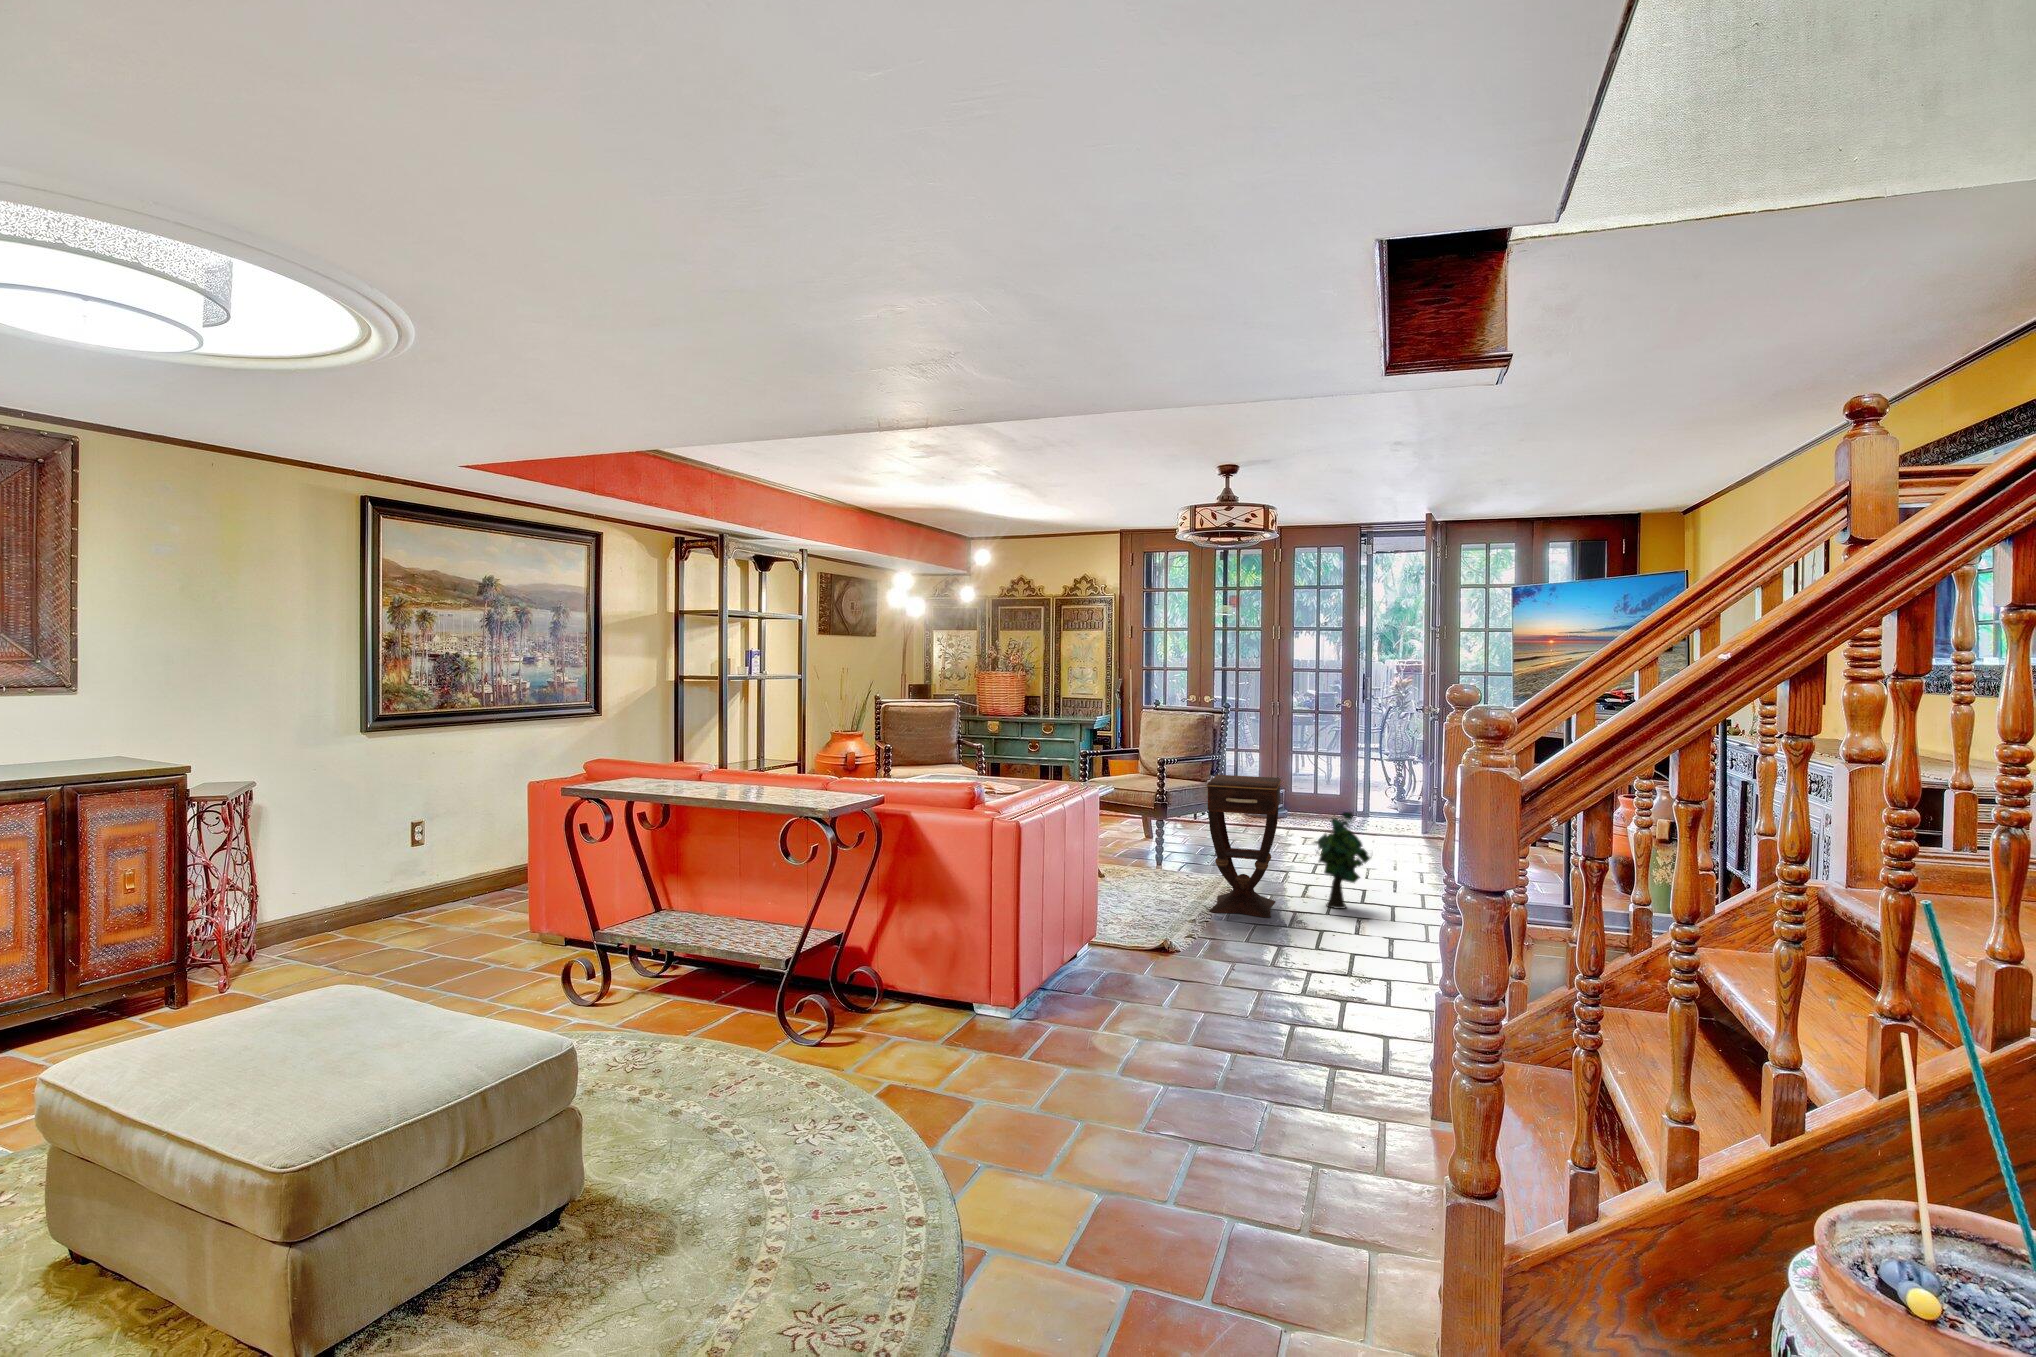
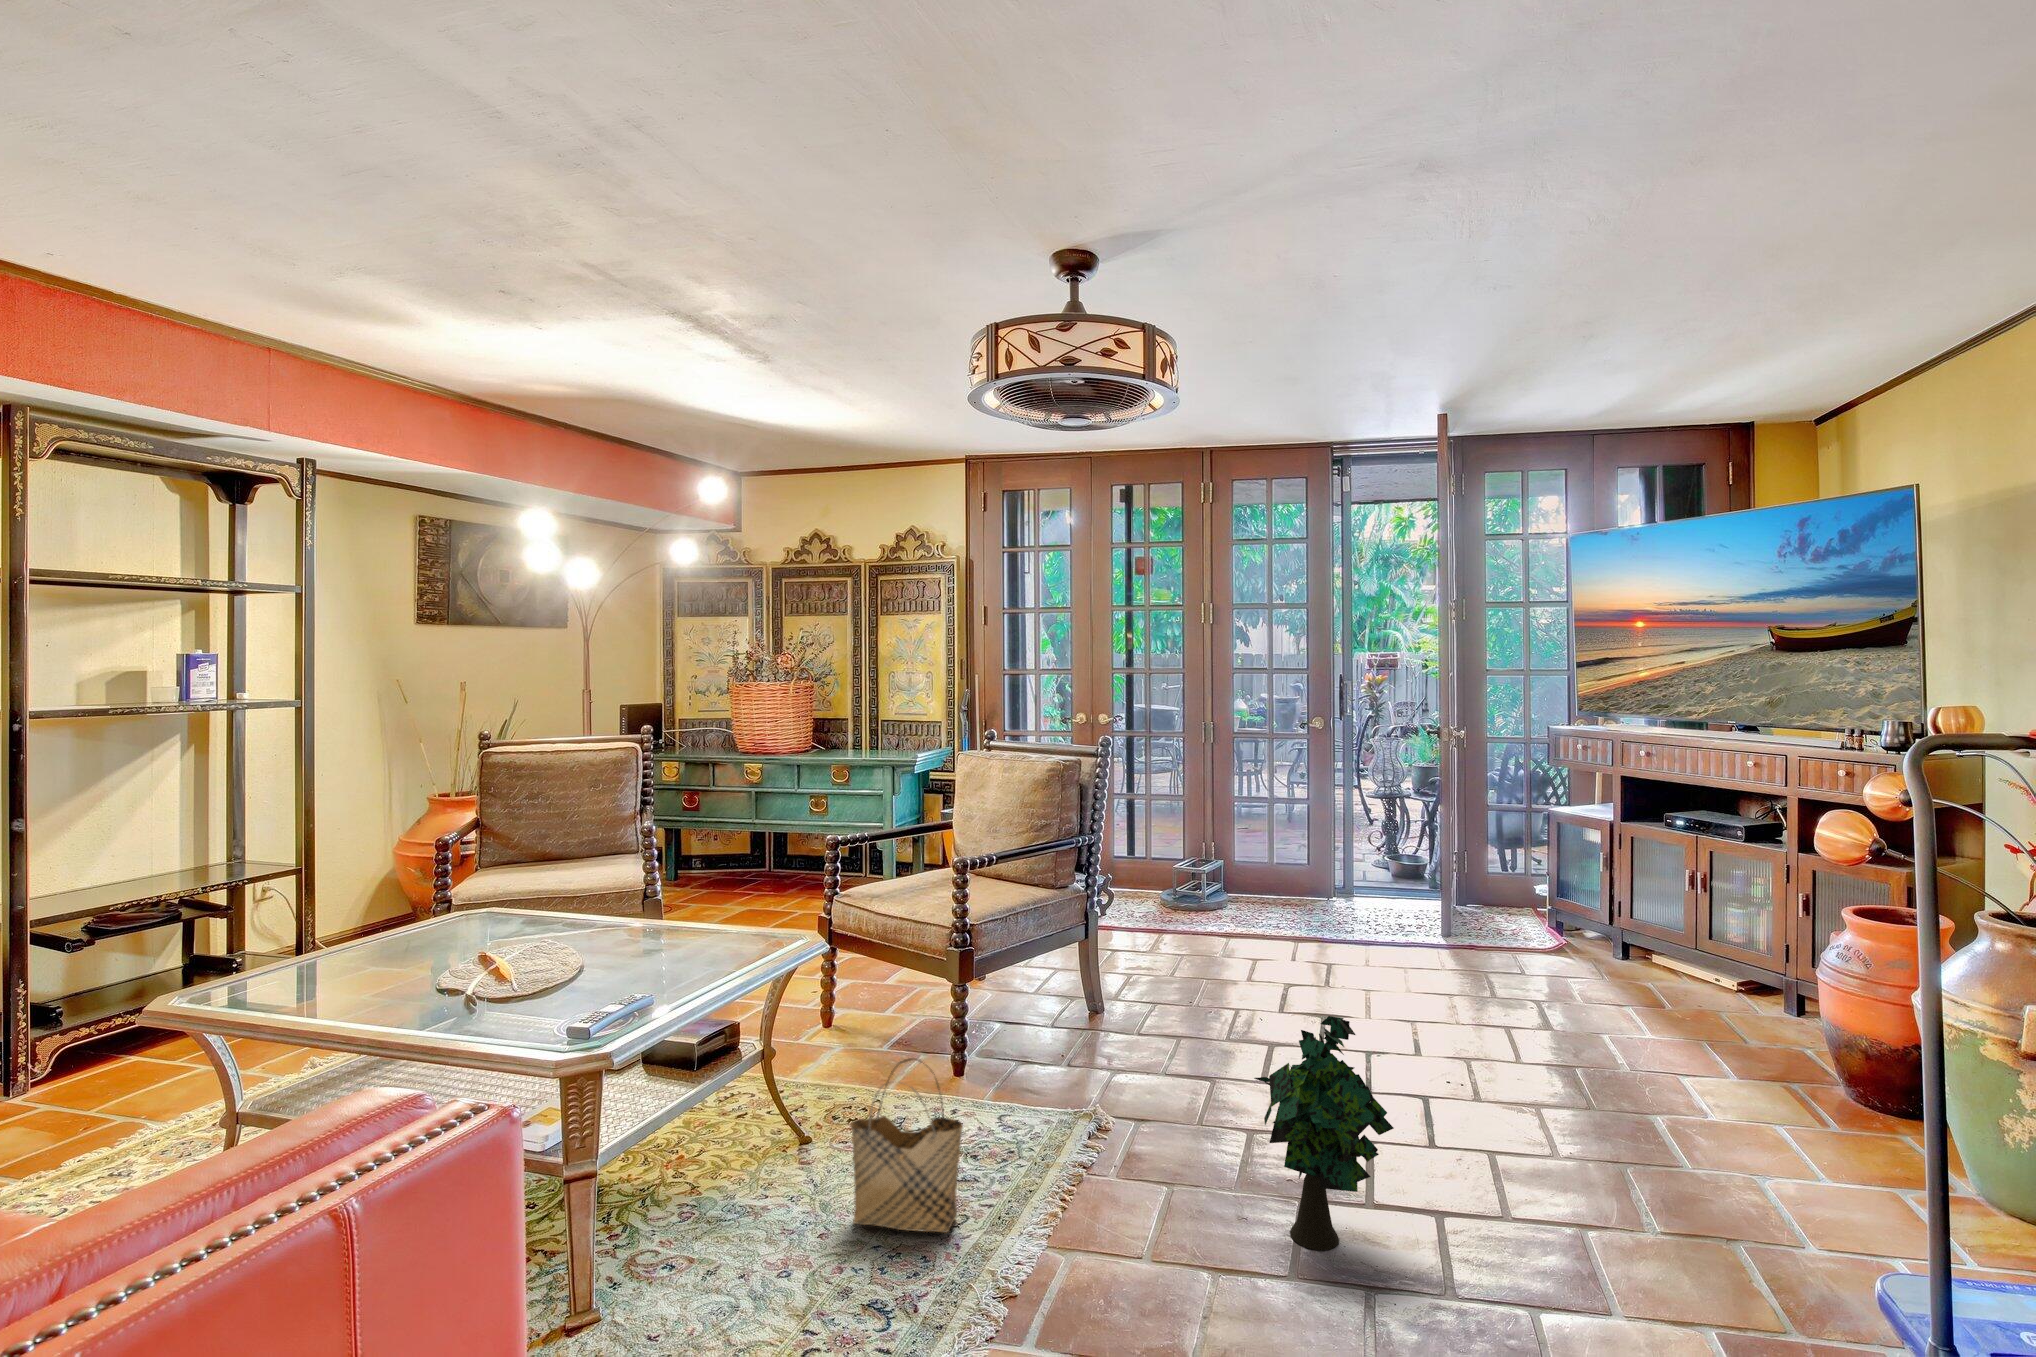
side table: present [1207,775,1281,918] -> none [995,923,1183,1311]
woven basket: none [1135,832,1184,901] -> present [850,1058,963,1233]

